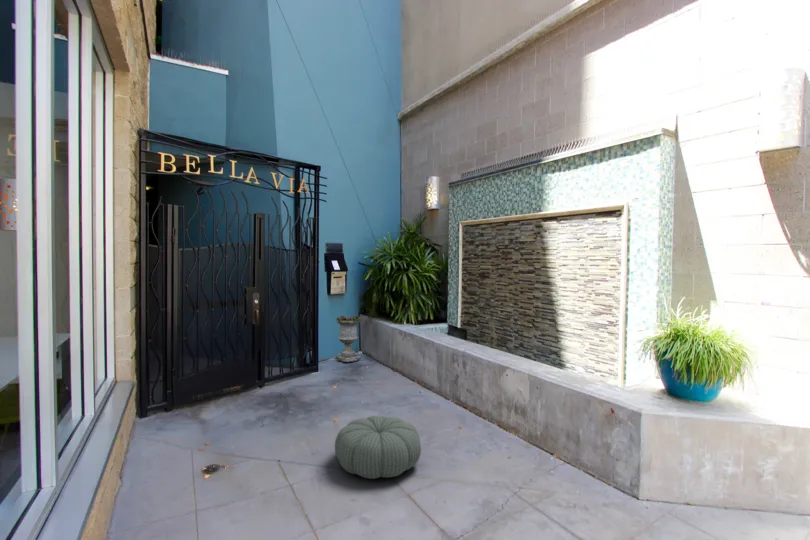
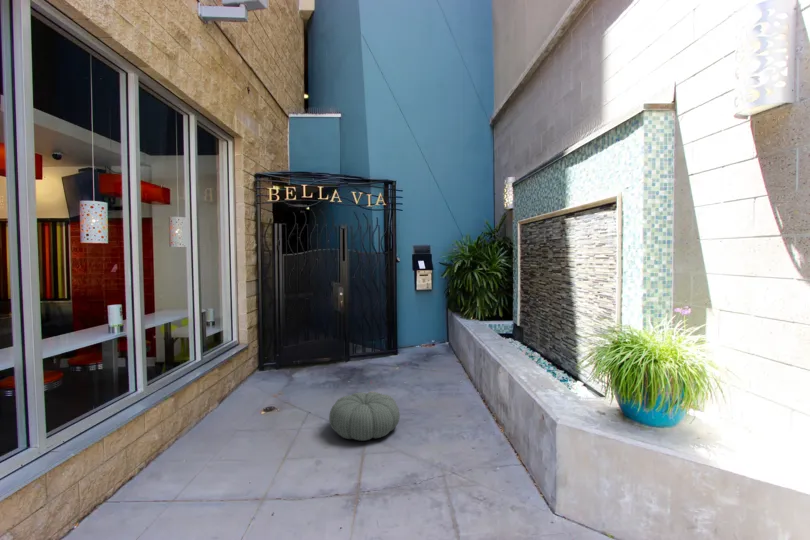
planter: present [336,315,362,362] -> none [421,309,444,350]

